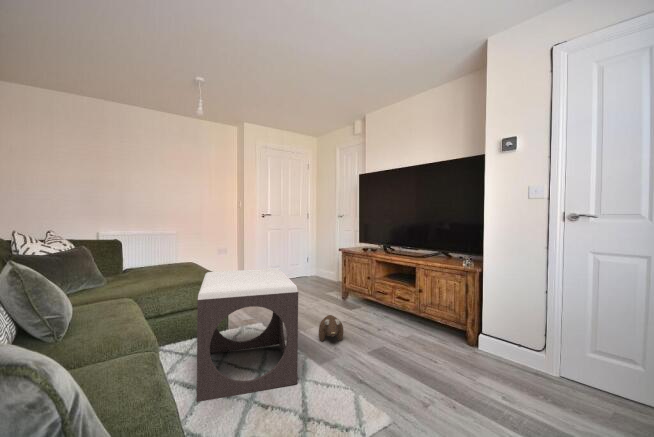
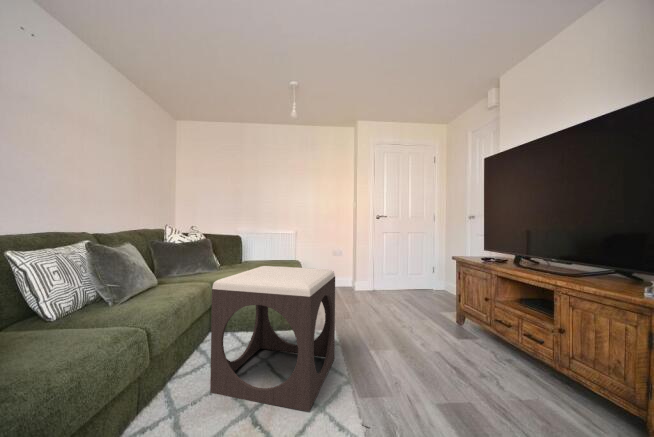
plush toy: present [319,315,343,341] -> none [381,337,414,375]

